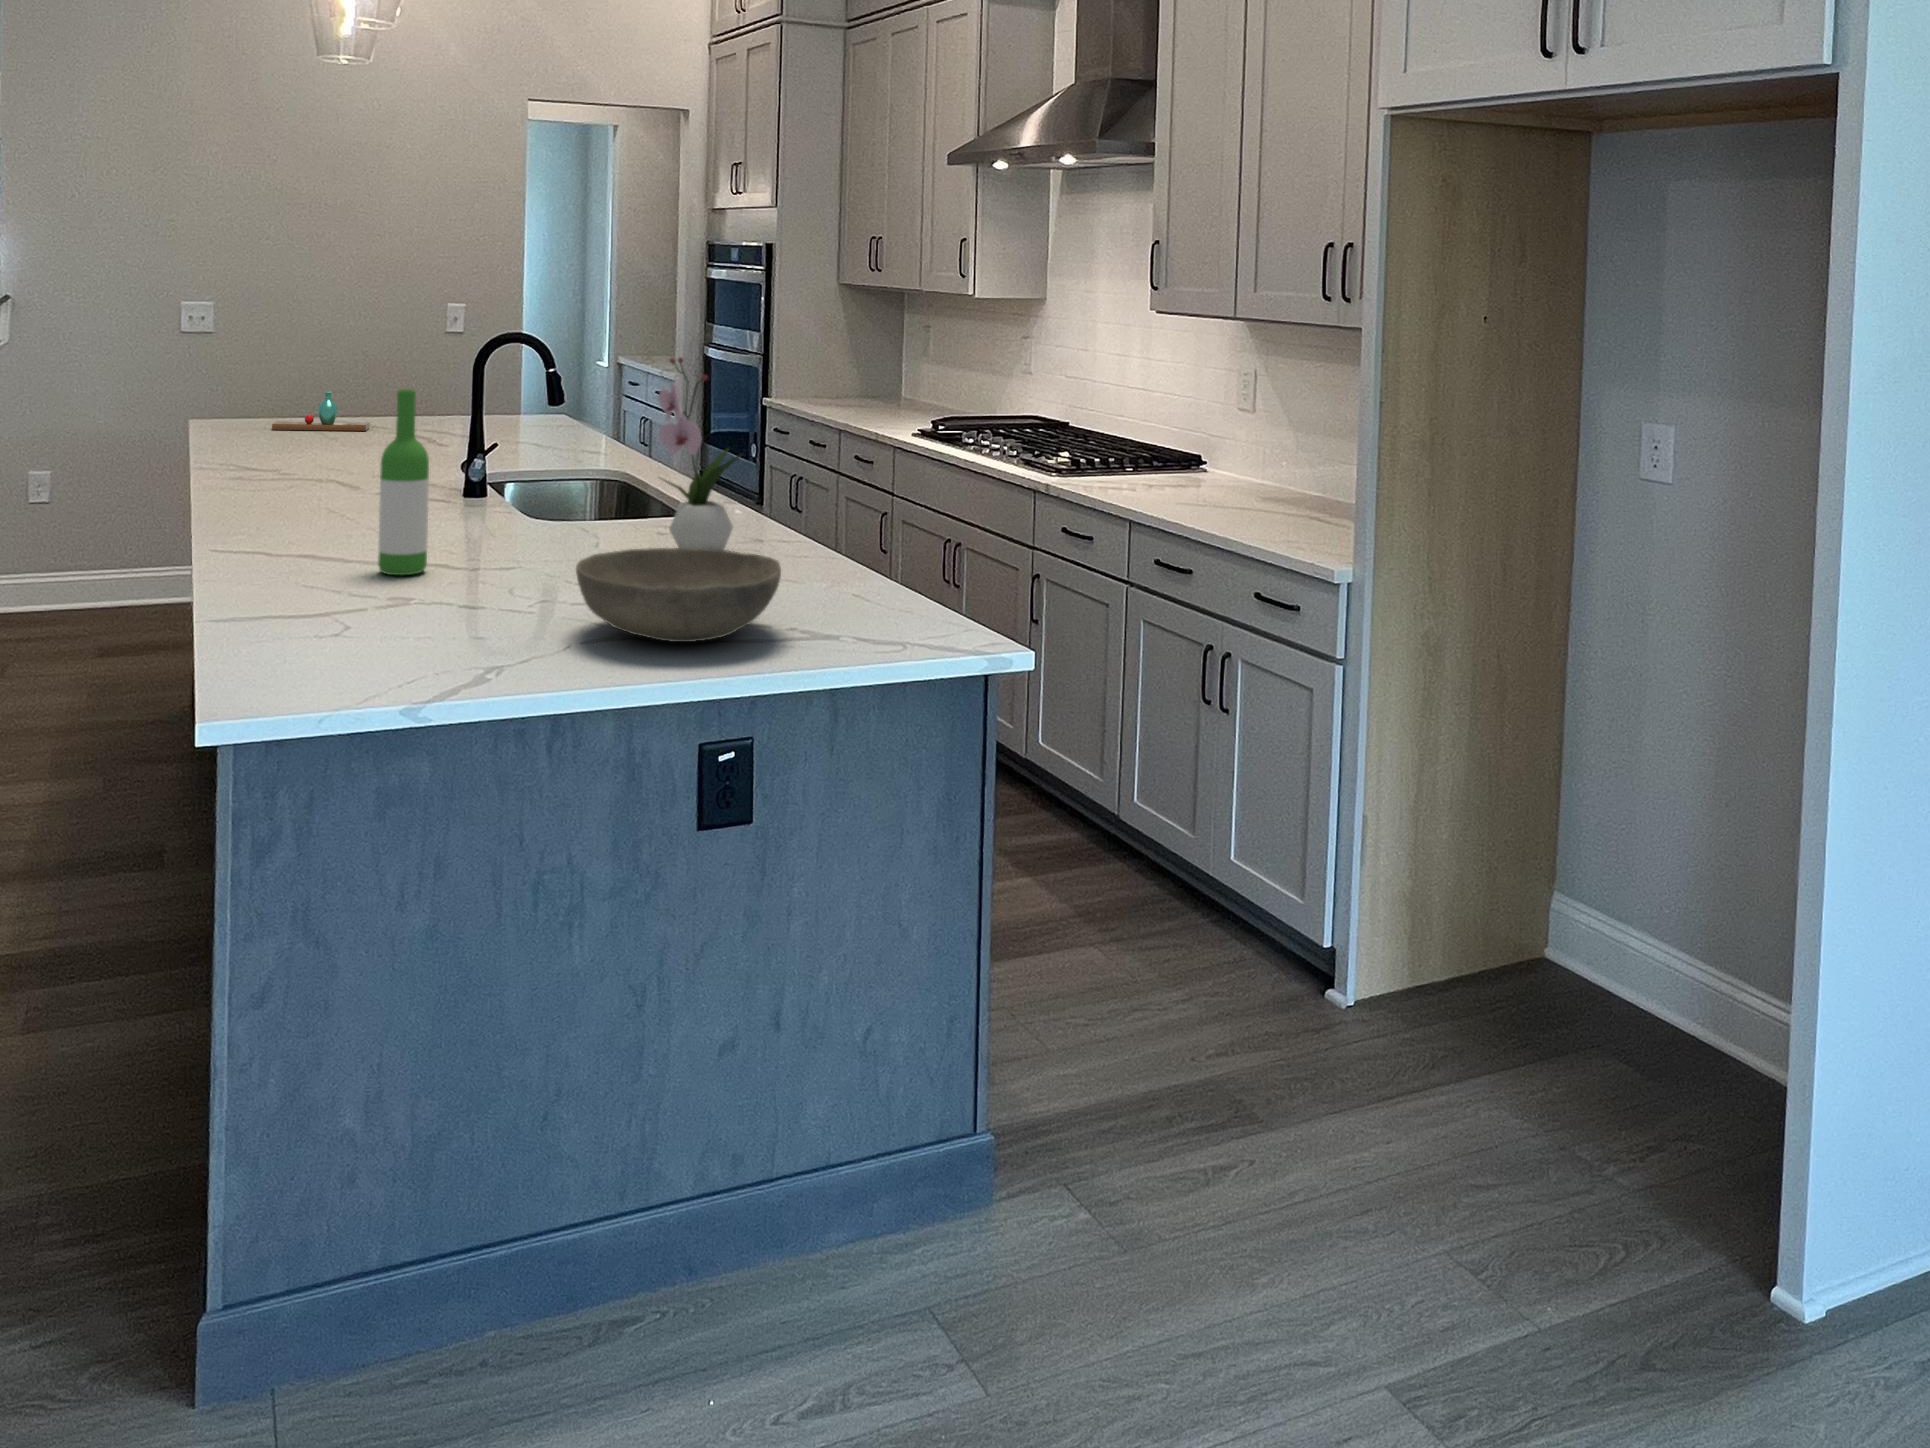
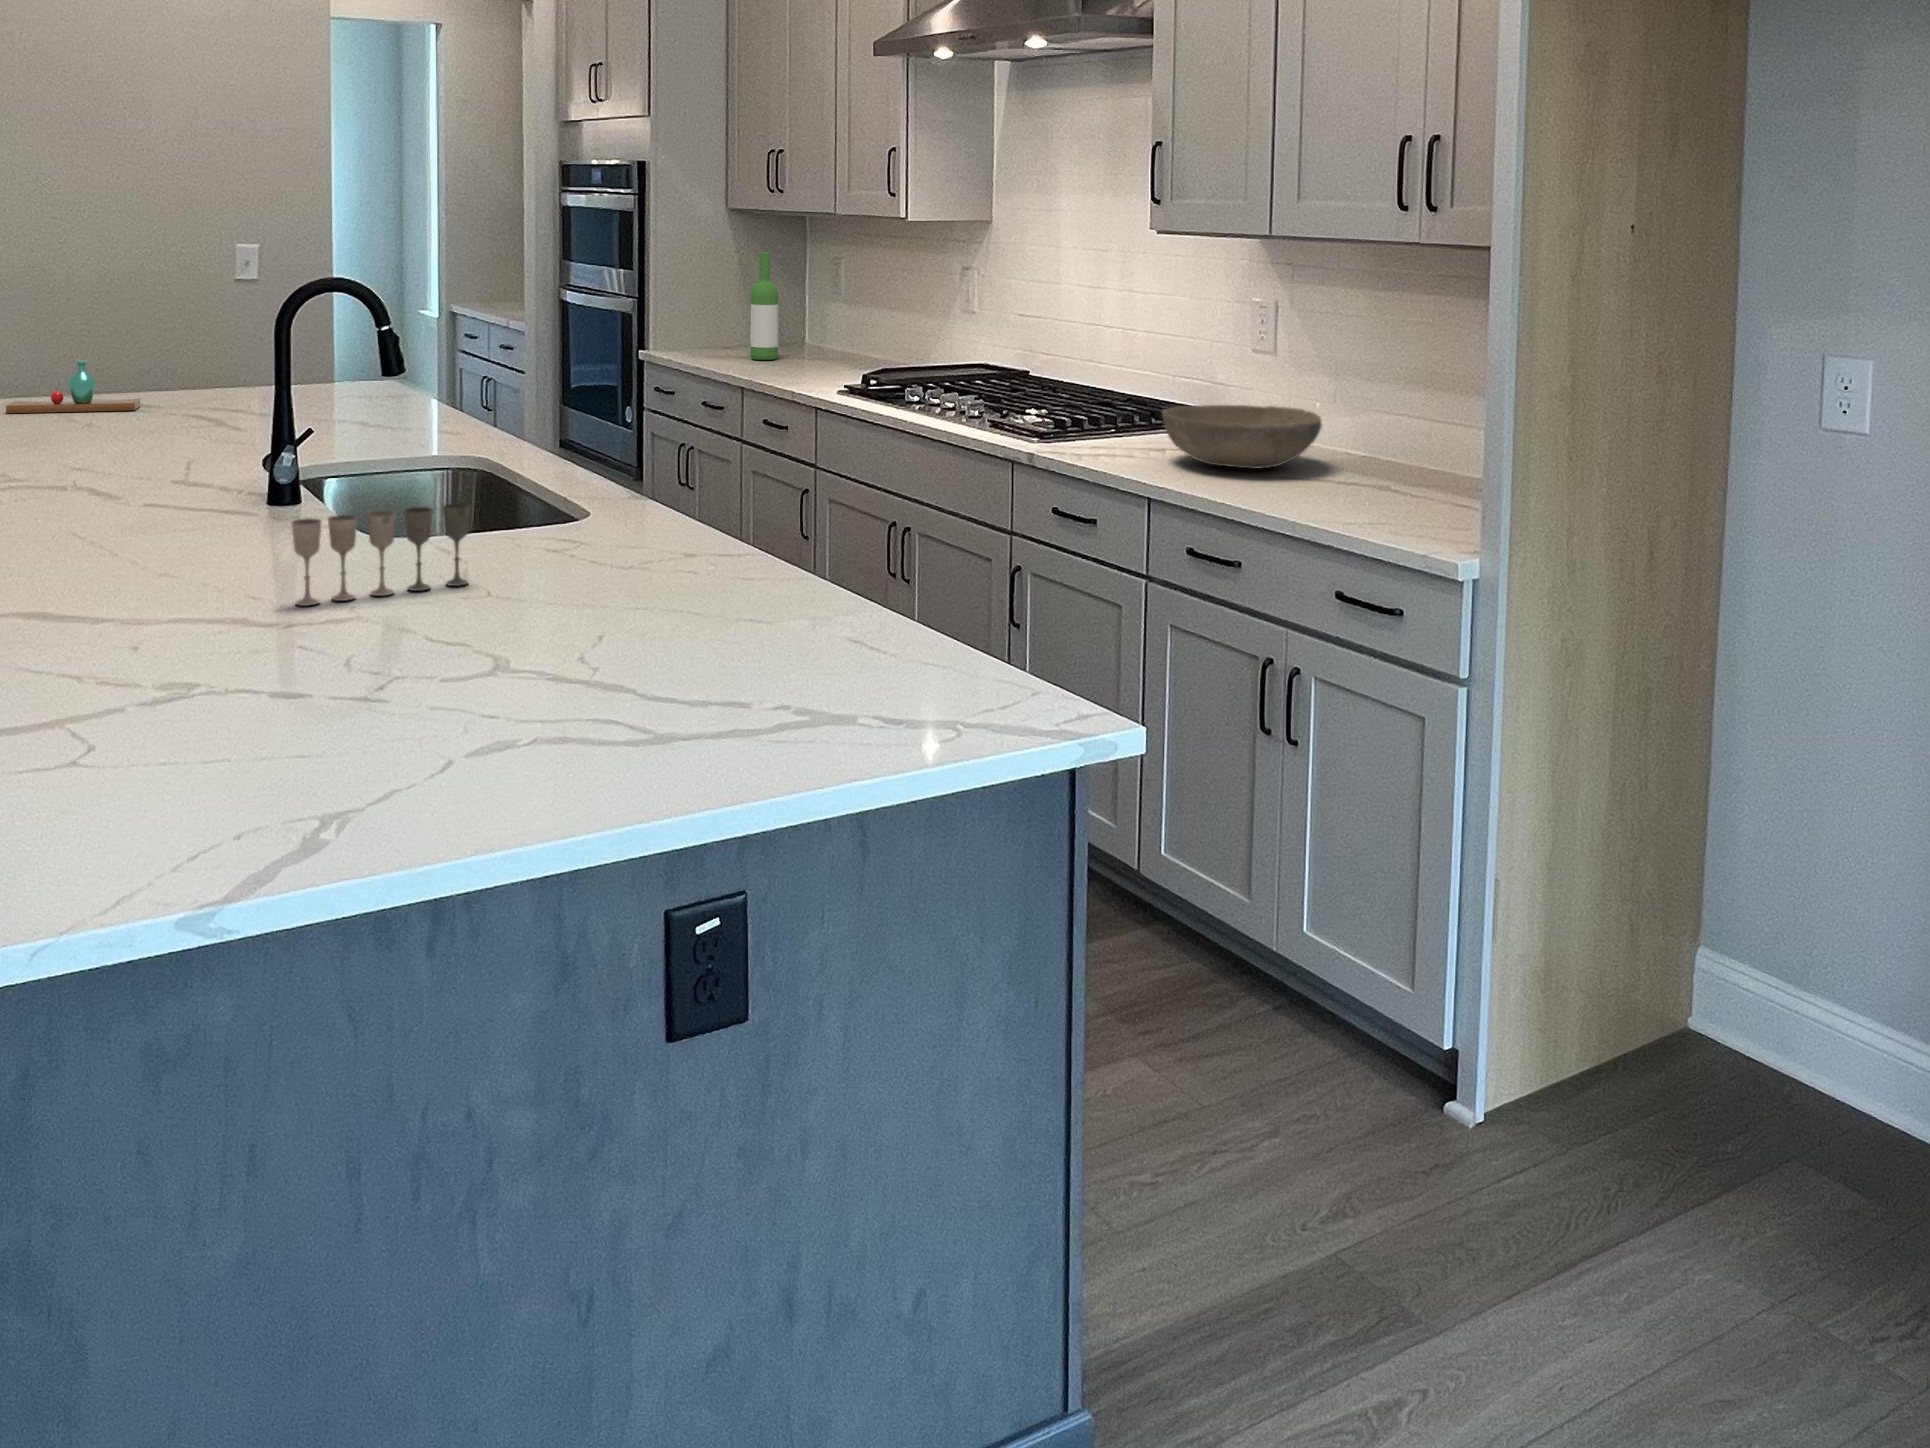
flower arrangement: present [659,357,741,550] -> none [553,306,680,589]
wine bottle: present [378,389,429,575] -> present [750,252,778,360]
wine glass: none [477,492,599,556] -> present [292,503,471,606]
bowl: present [576,548,781,642] -> present [1162,405,1322,469]

